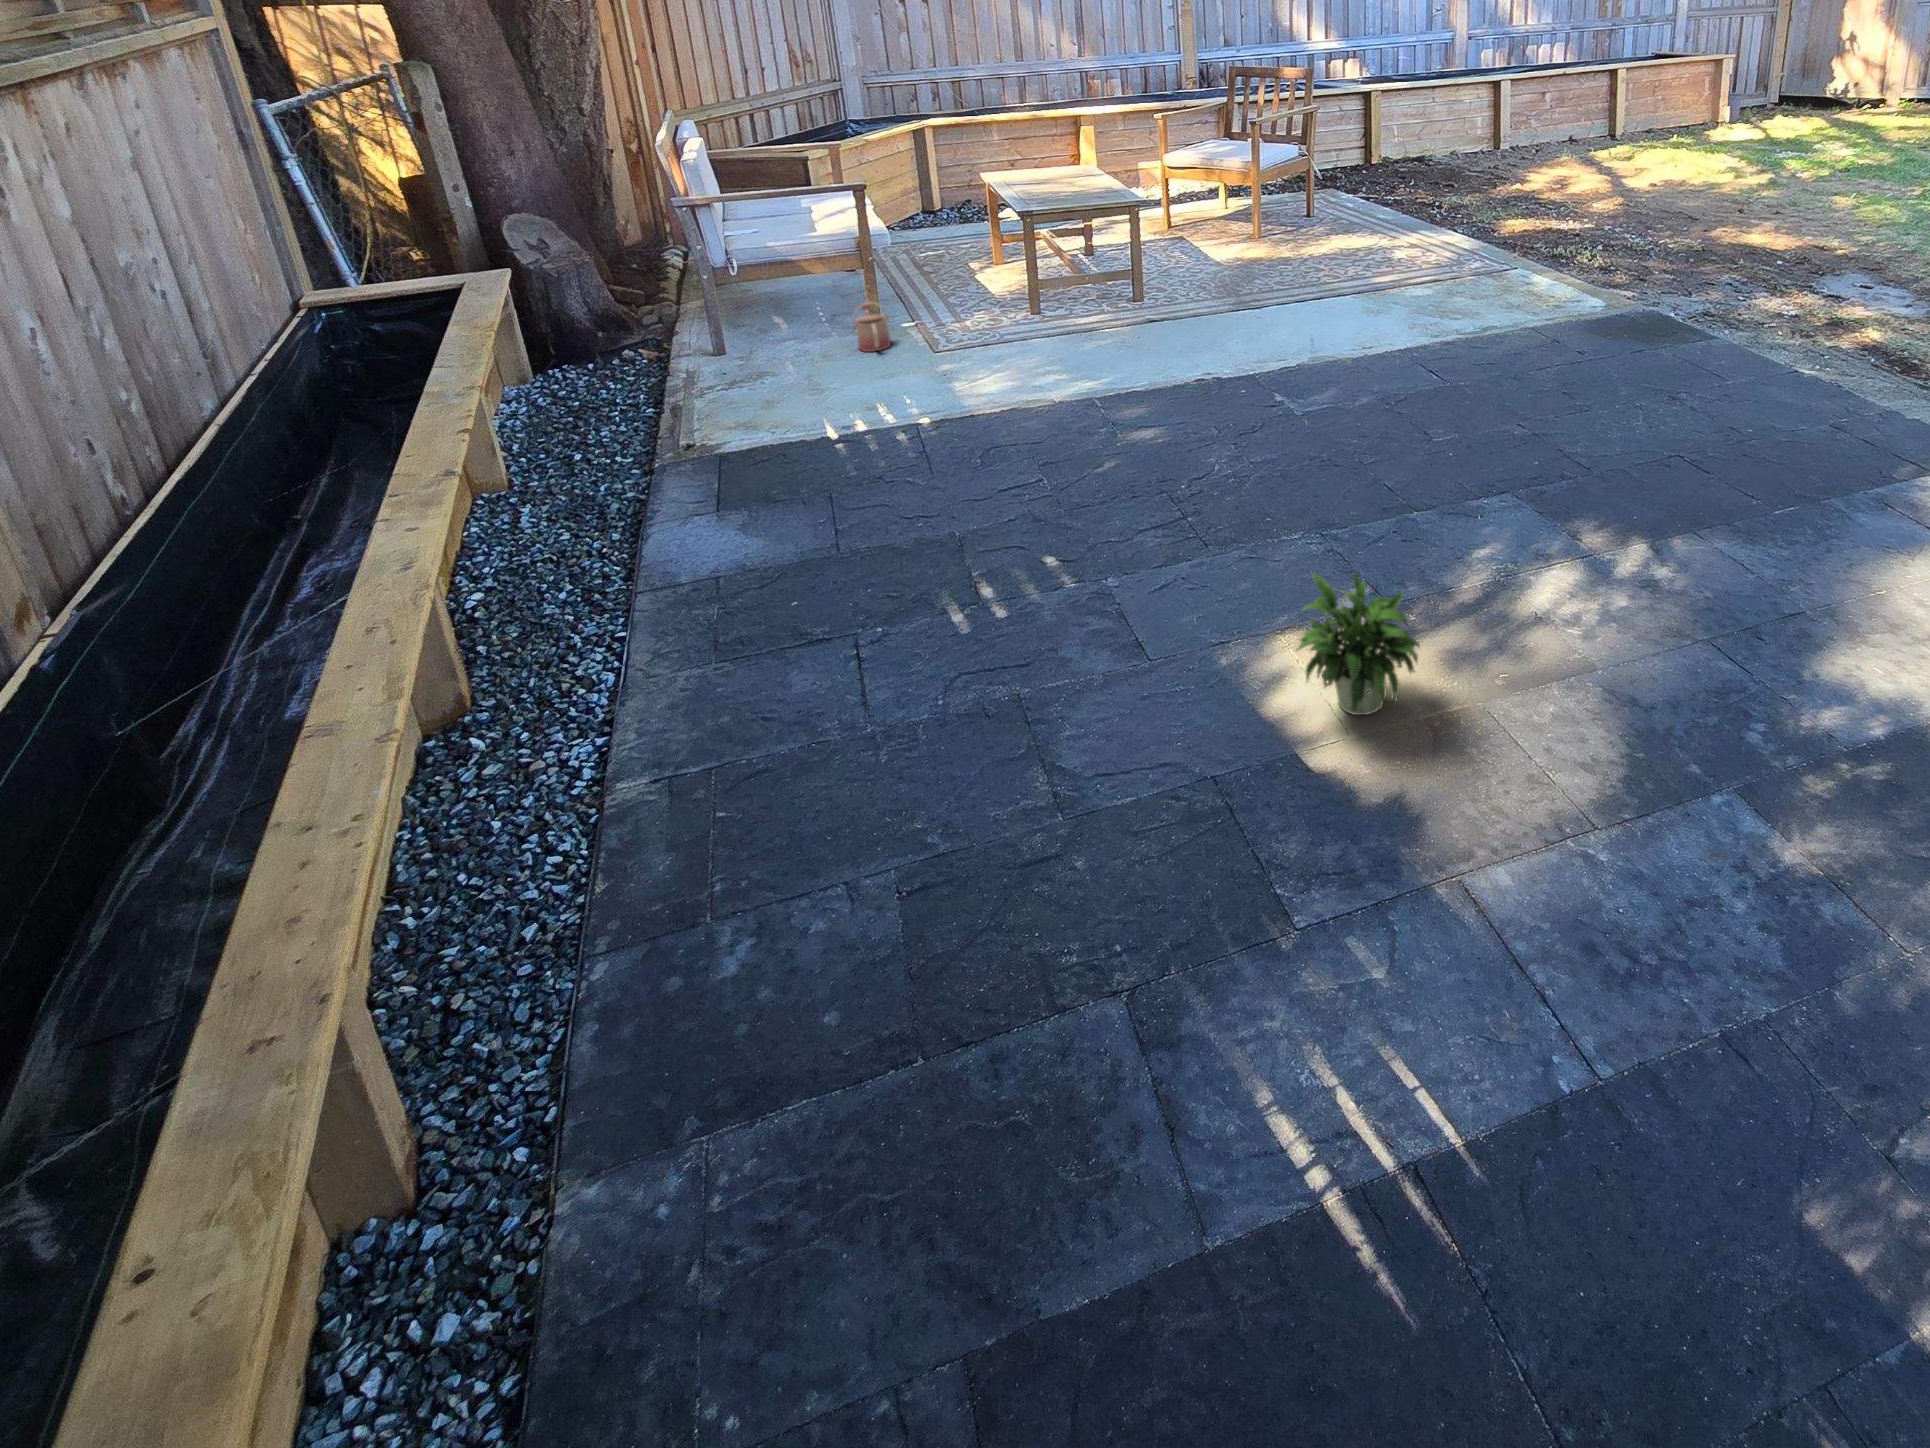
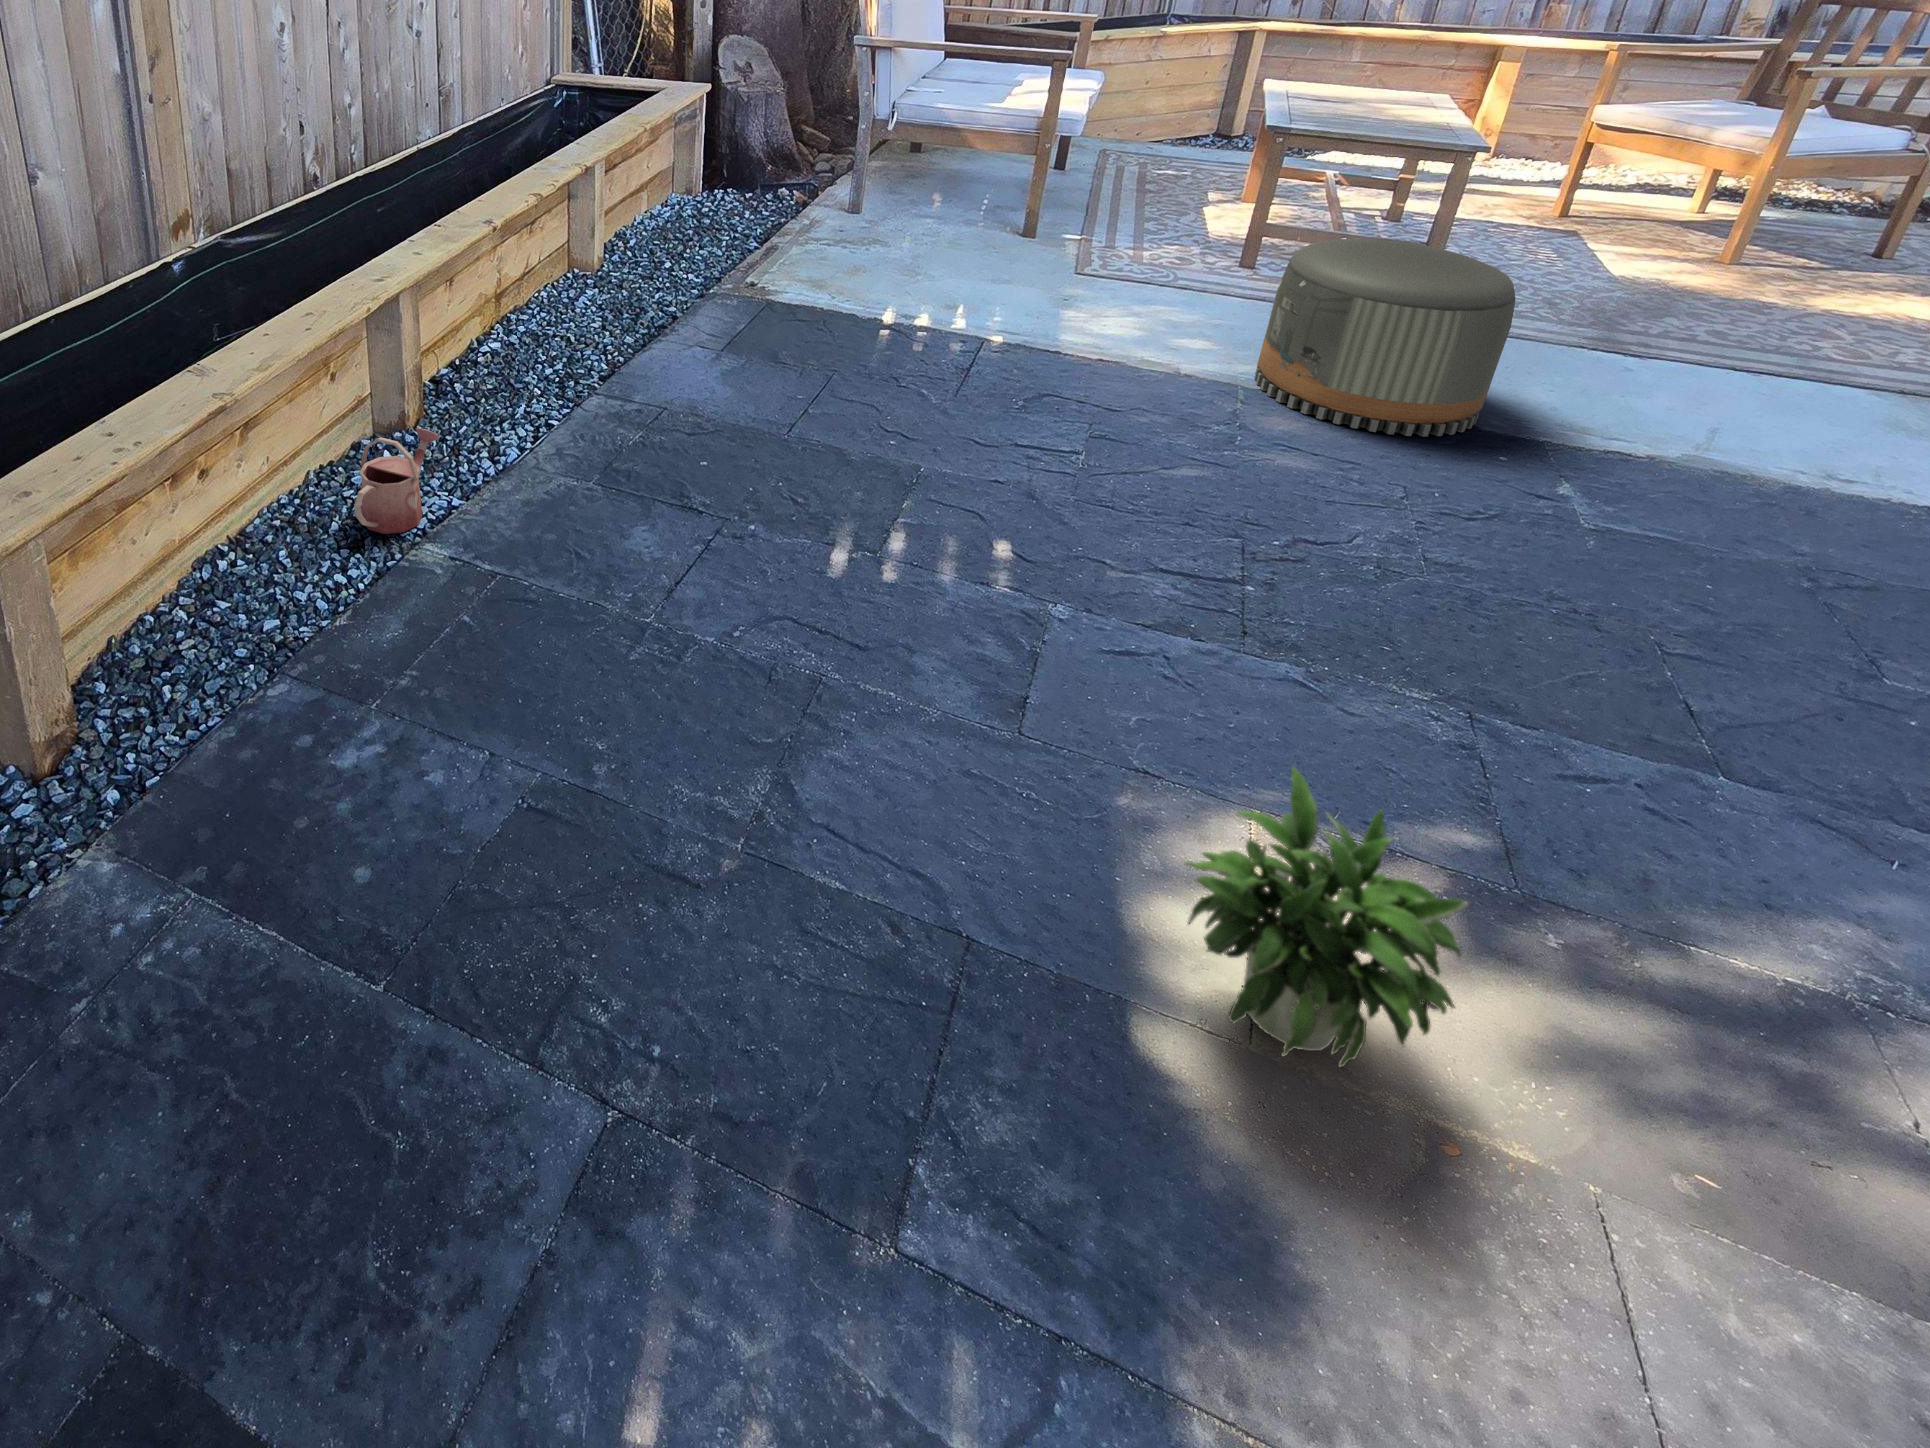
pouf: none [1087,265,1220,395] -> present [1255,239,1515,437]
watering can: present [854,302,891,352] -> present [354,428,439,534]

